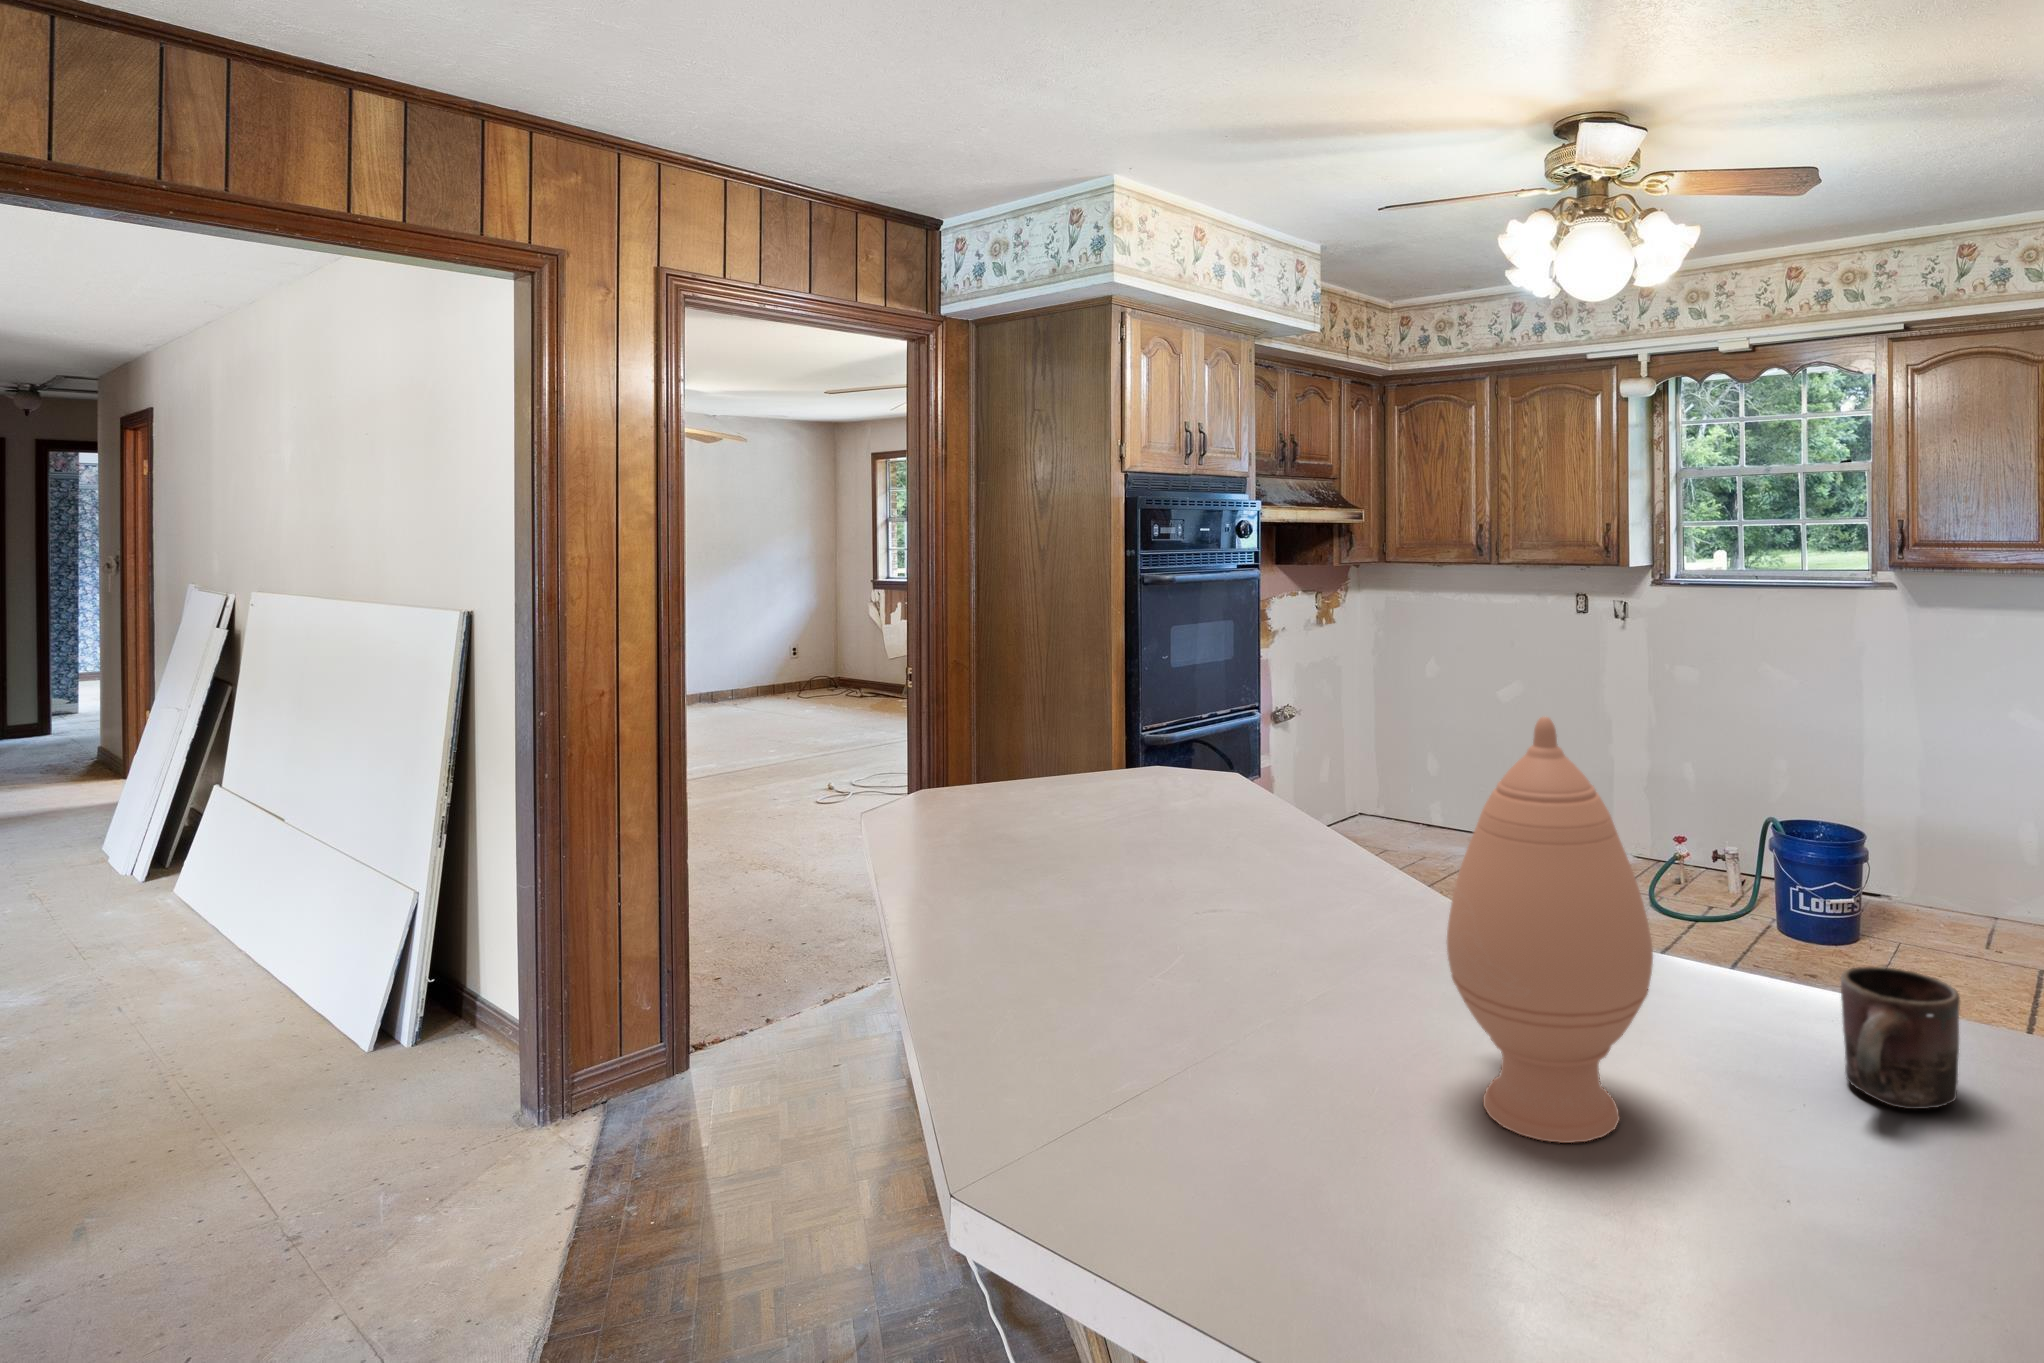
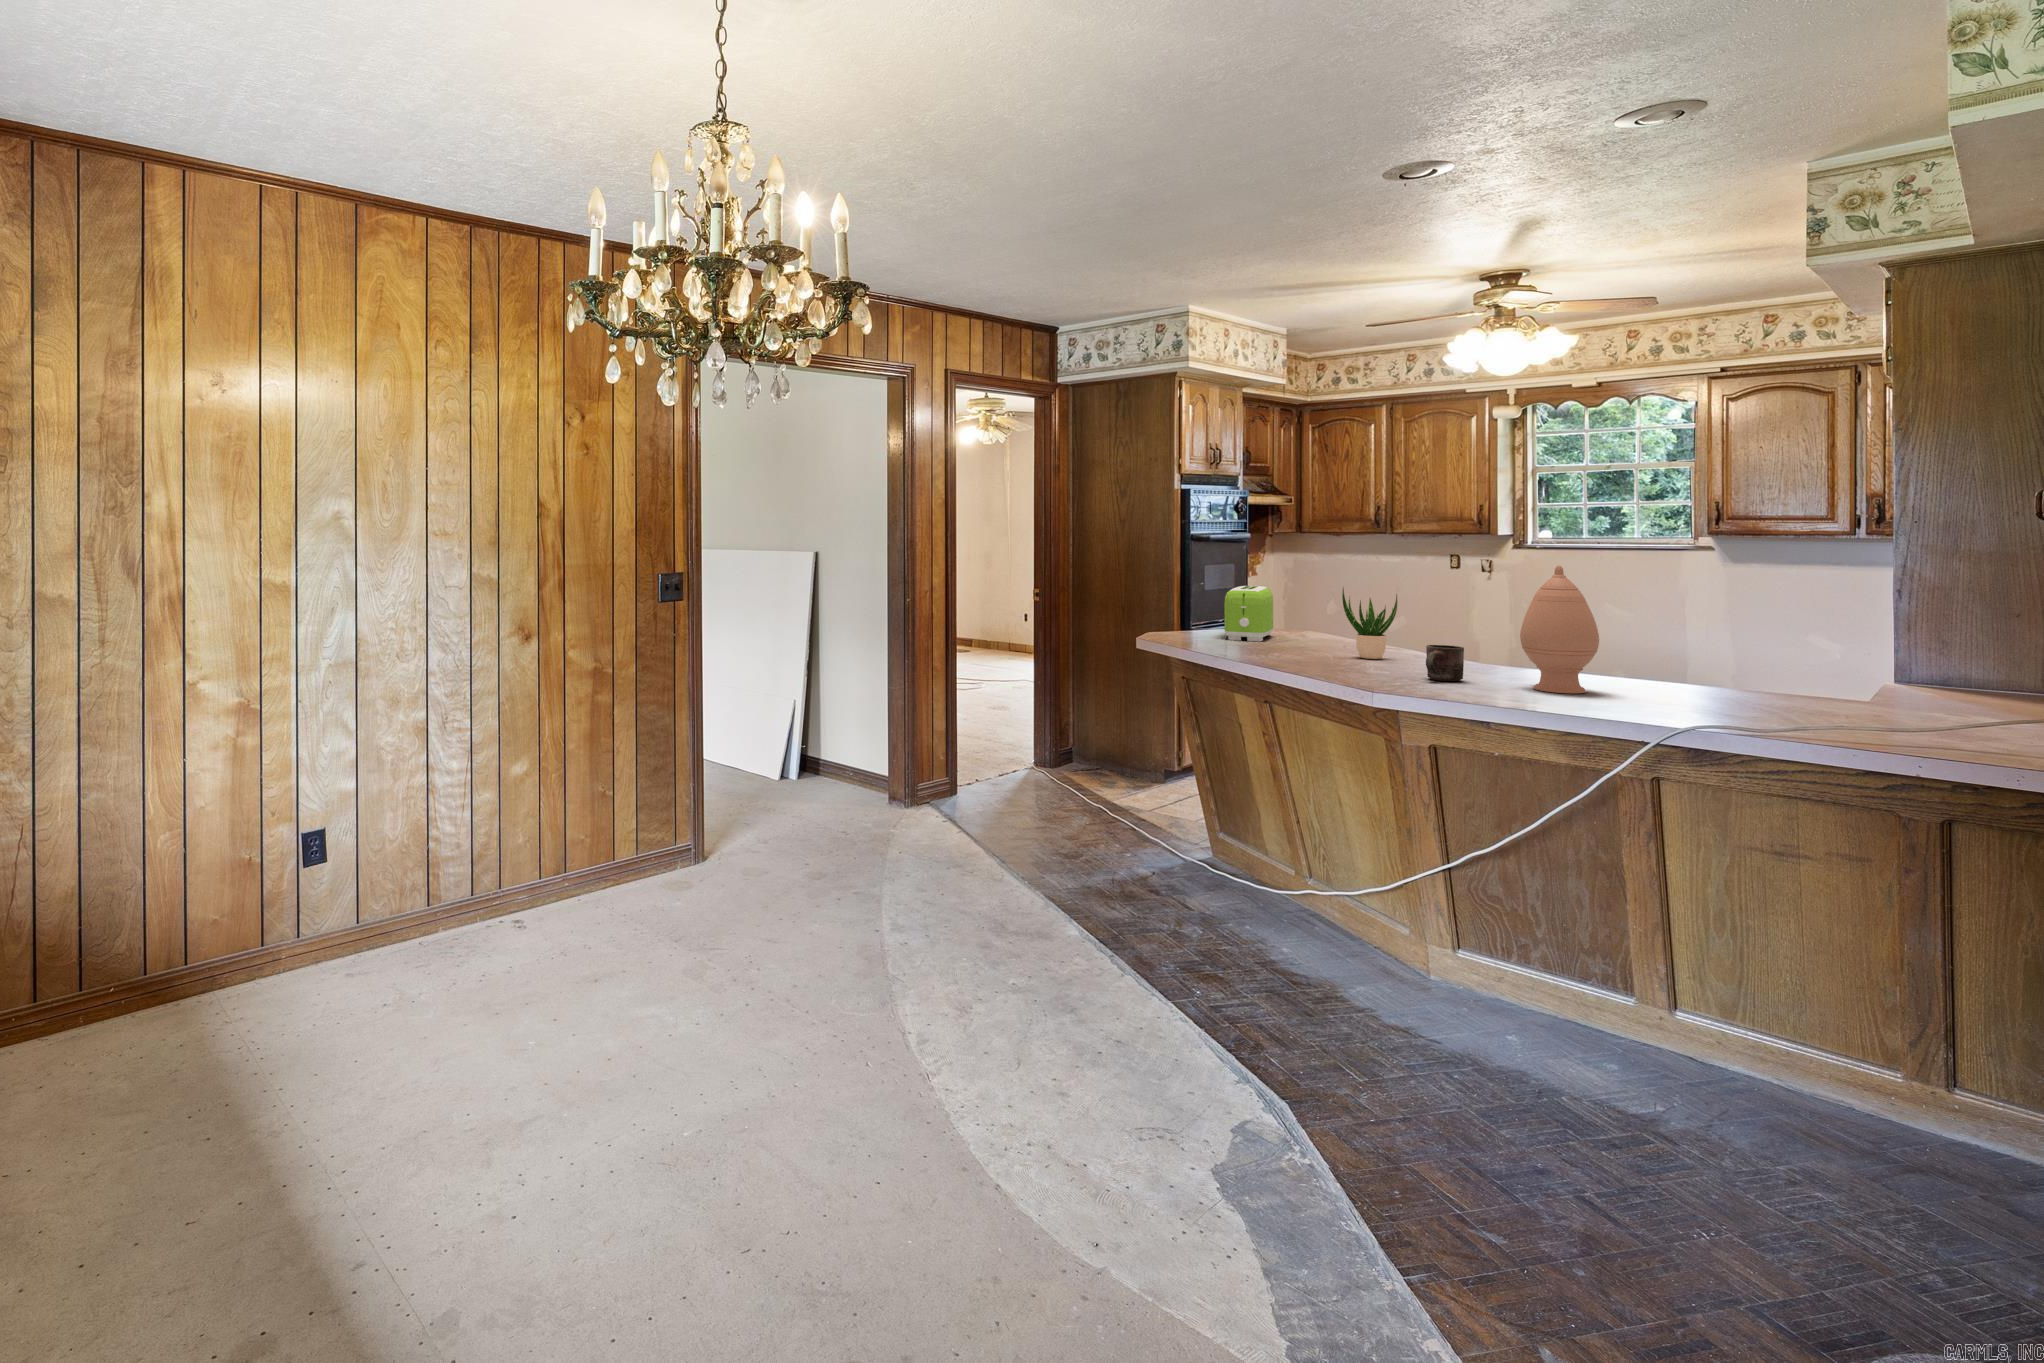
toaster: none [1036,686,1163,813] -> present [1224,586,1273,641]
potted plant: none [1169,720,1292,895] -> present [1342,587,1397,659]
mug: present [1841,967,1960,1109] -> present [1426,645,1464,681]

